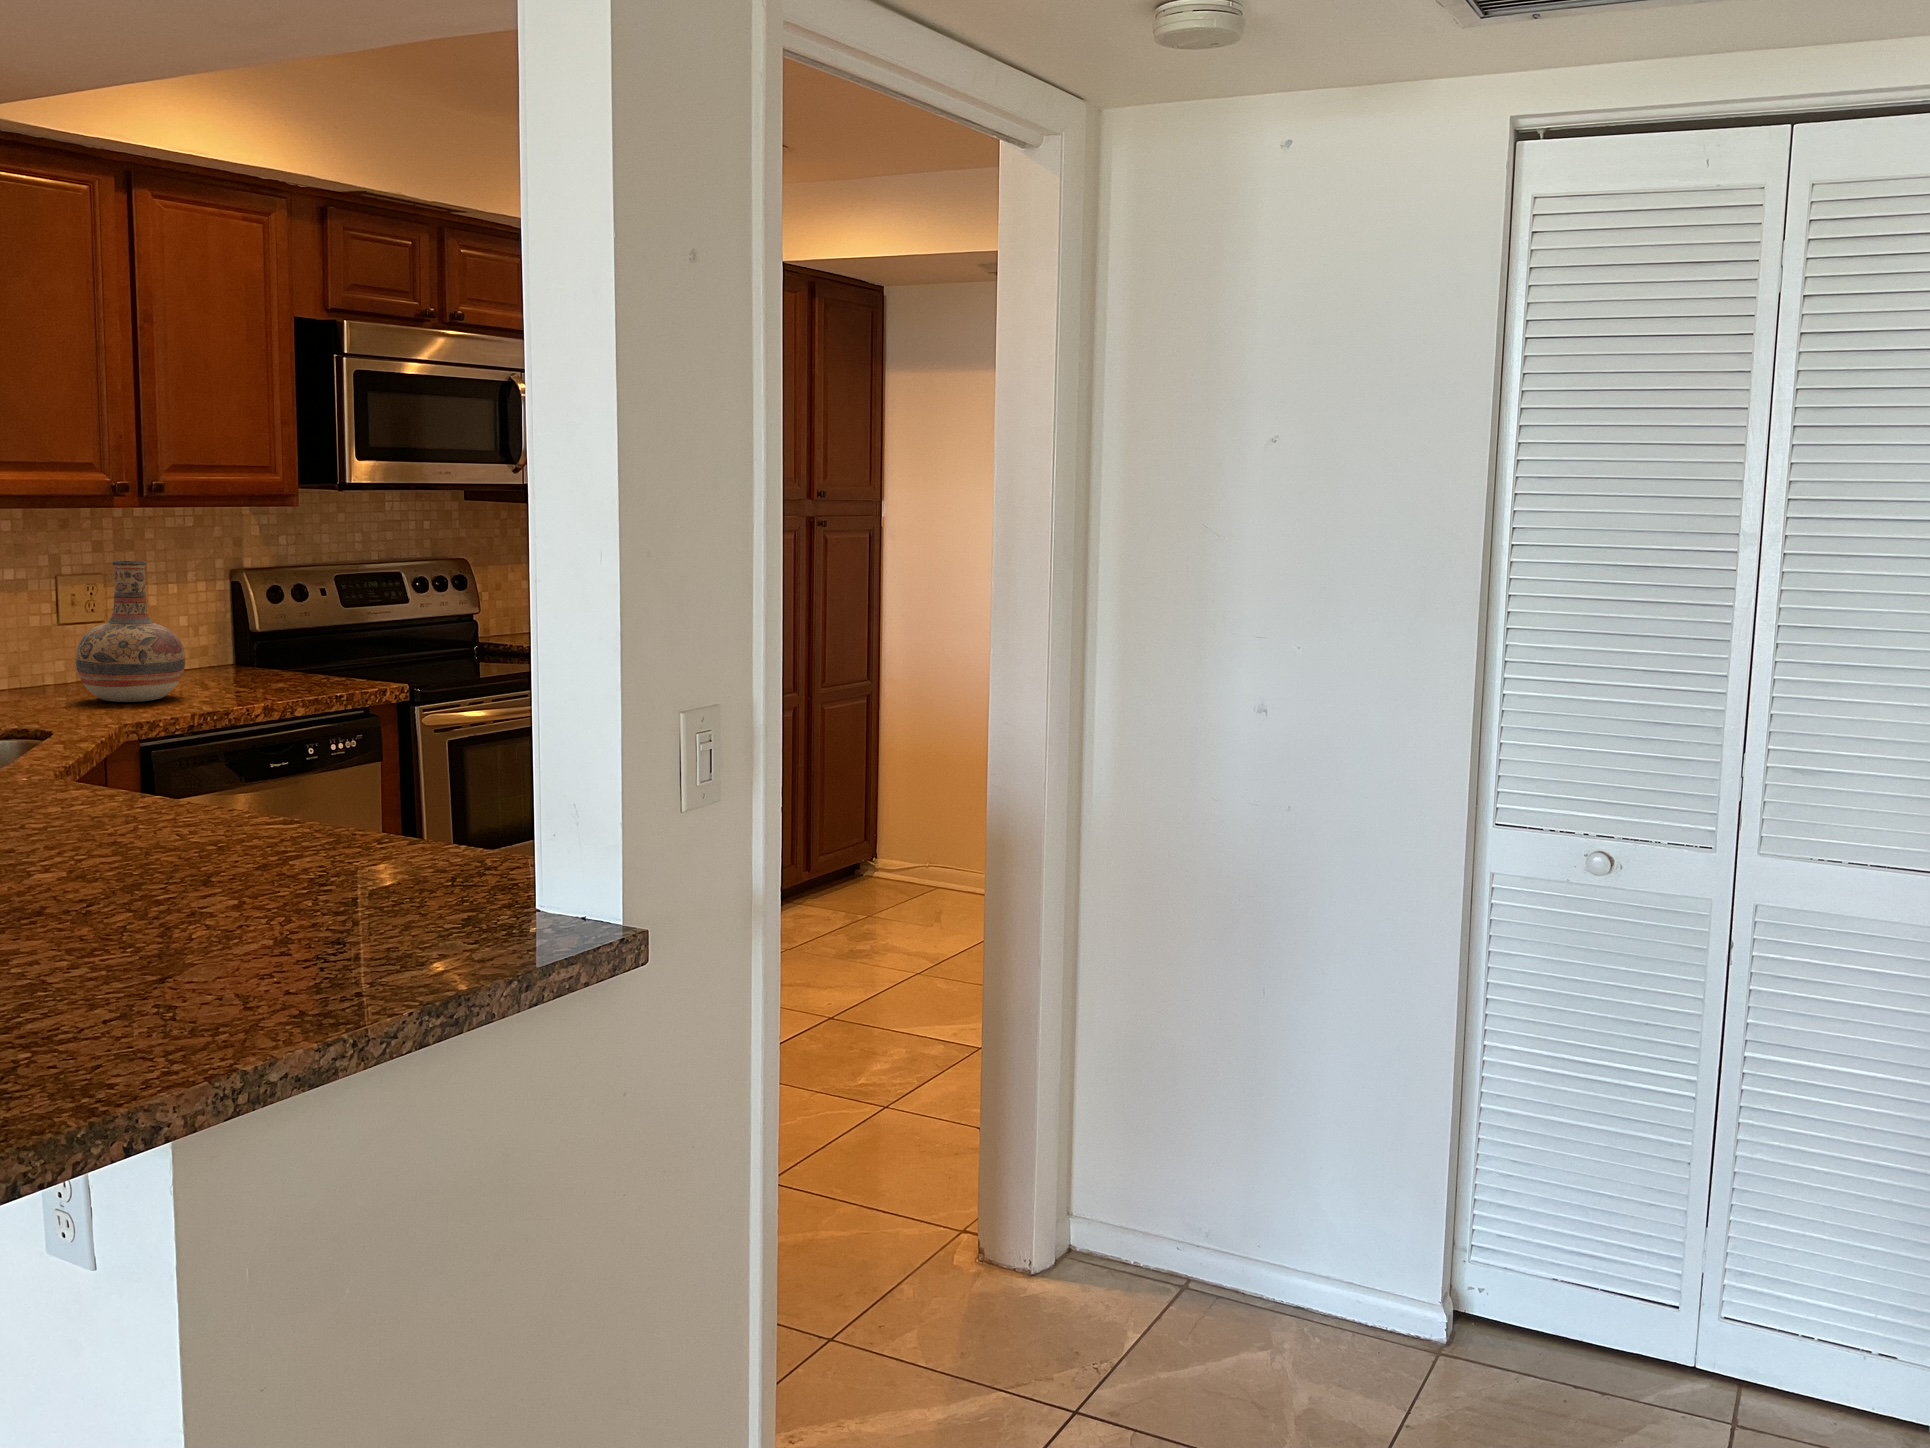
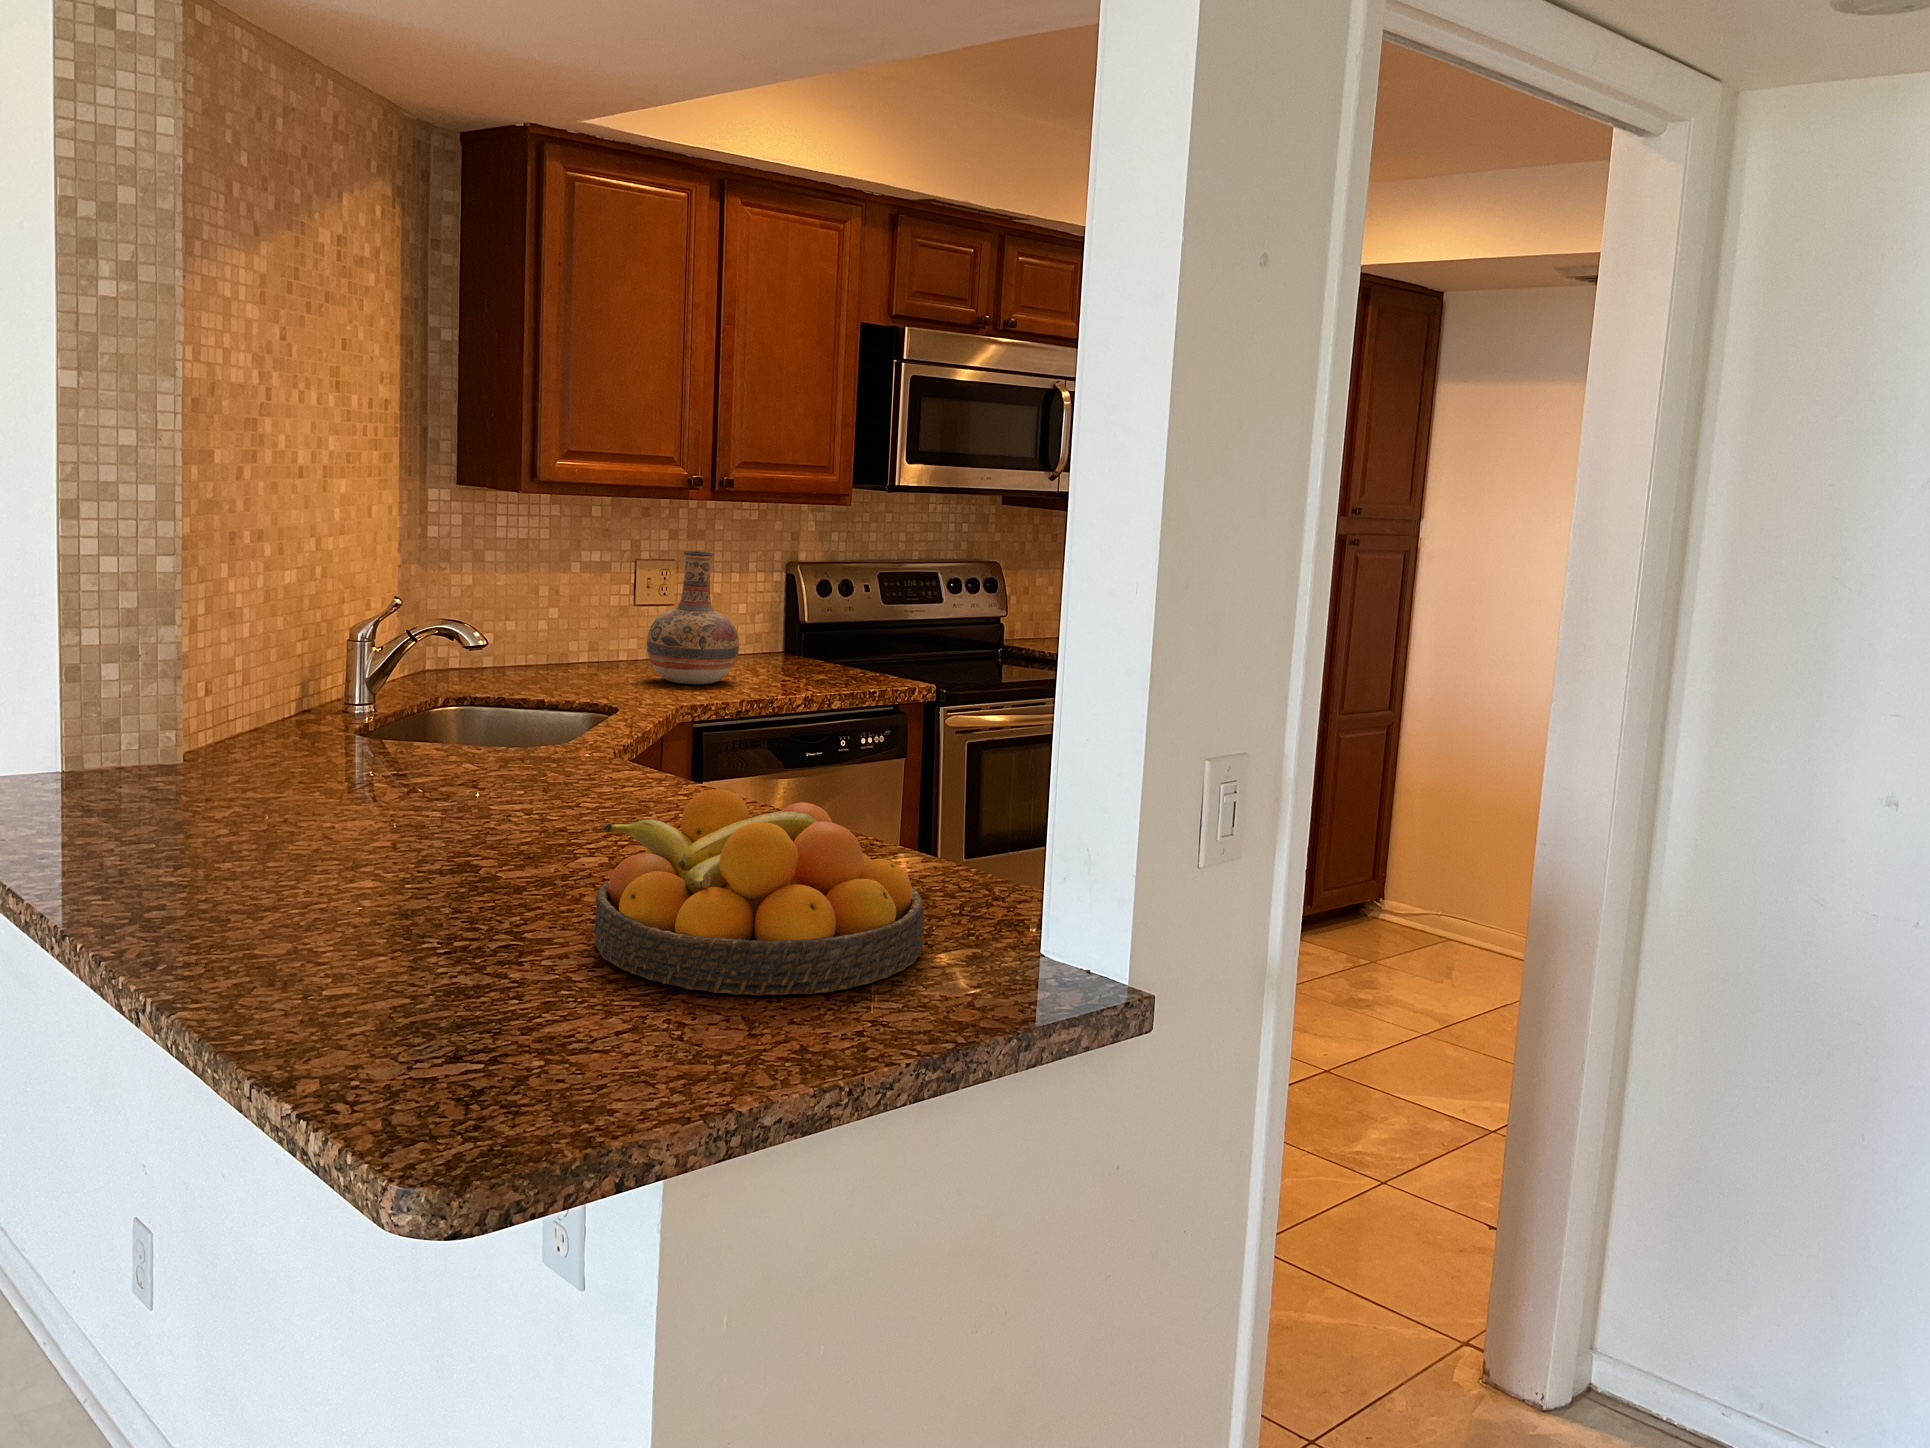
fruit bowl: none [63,785,416,977] -> present [594,789,924,995]

